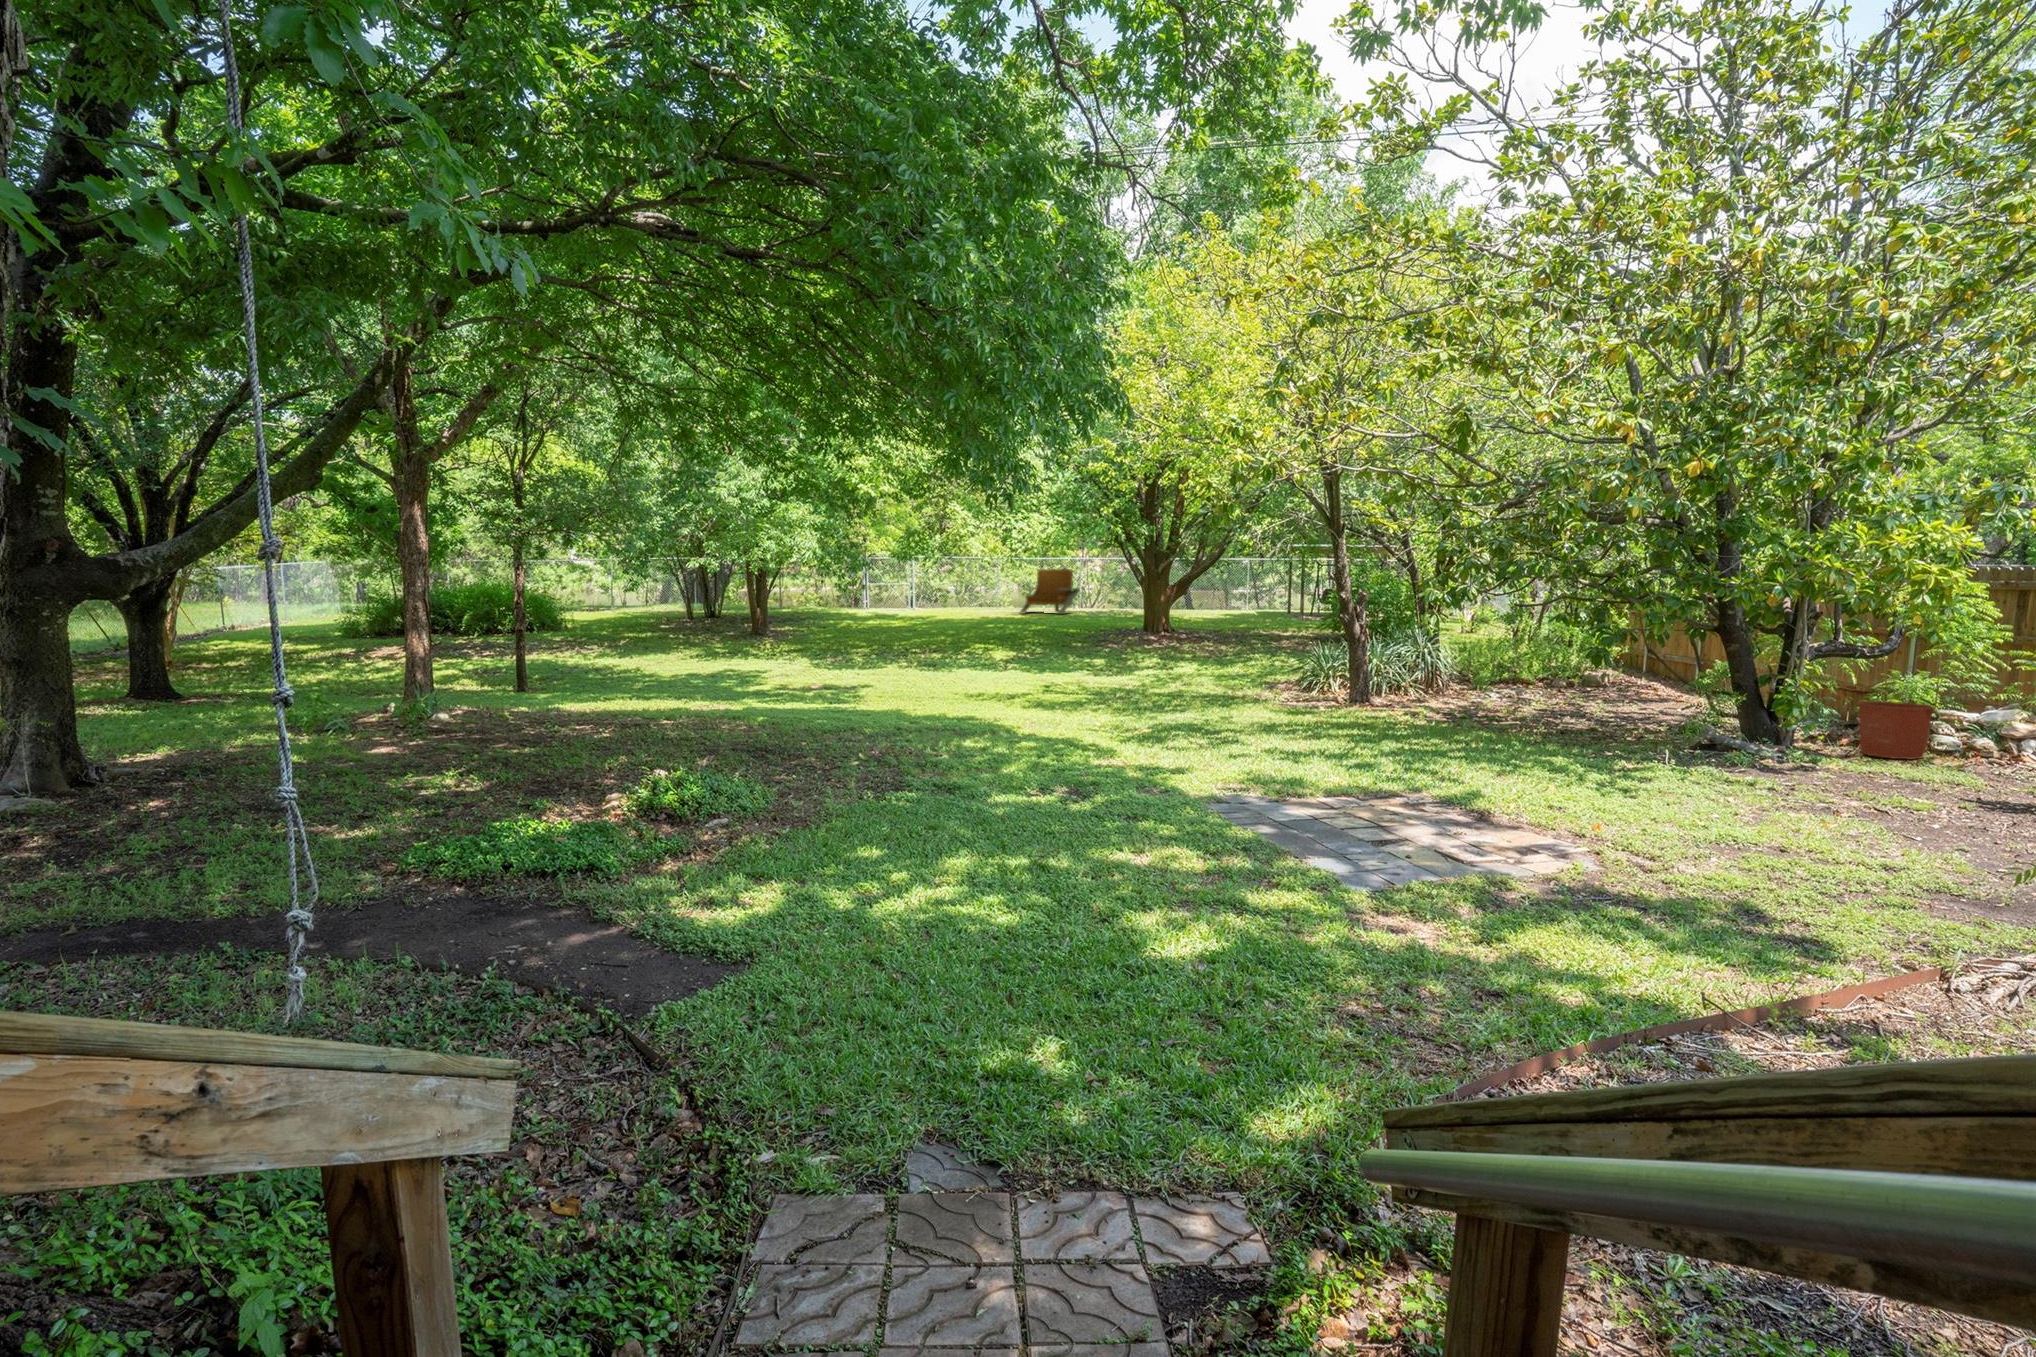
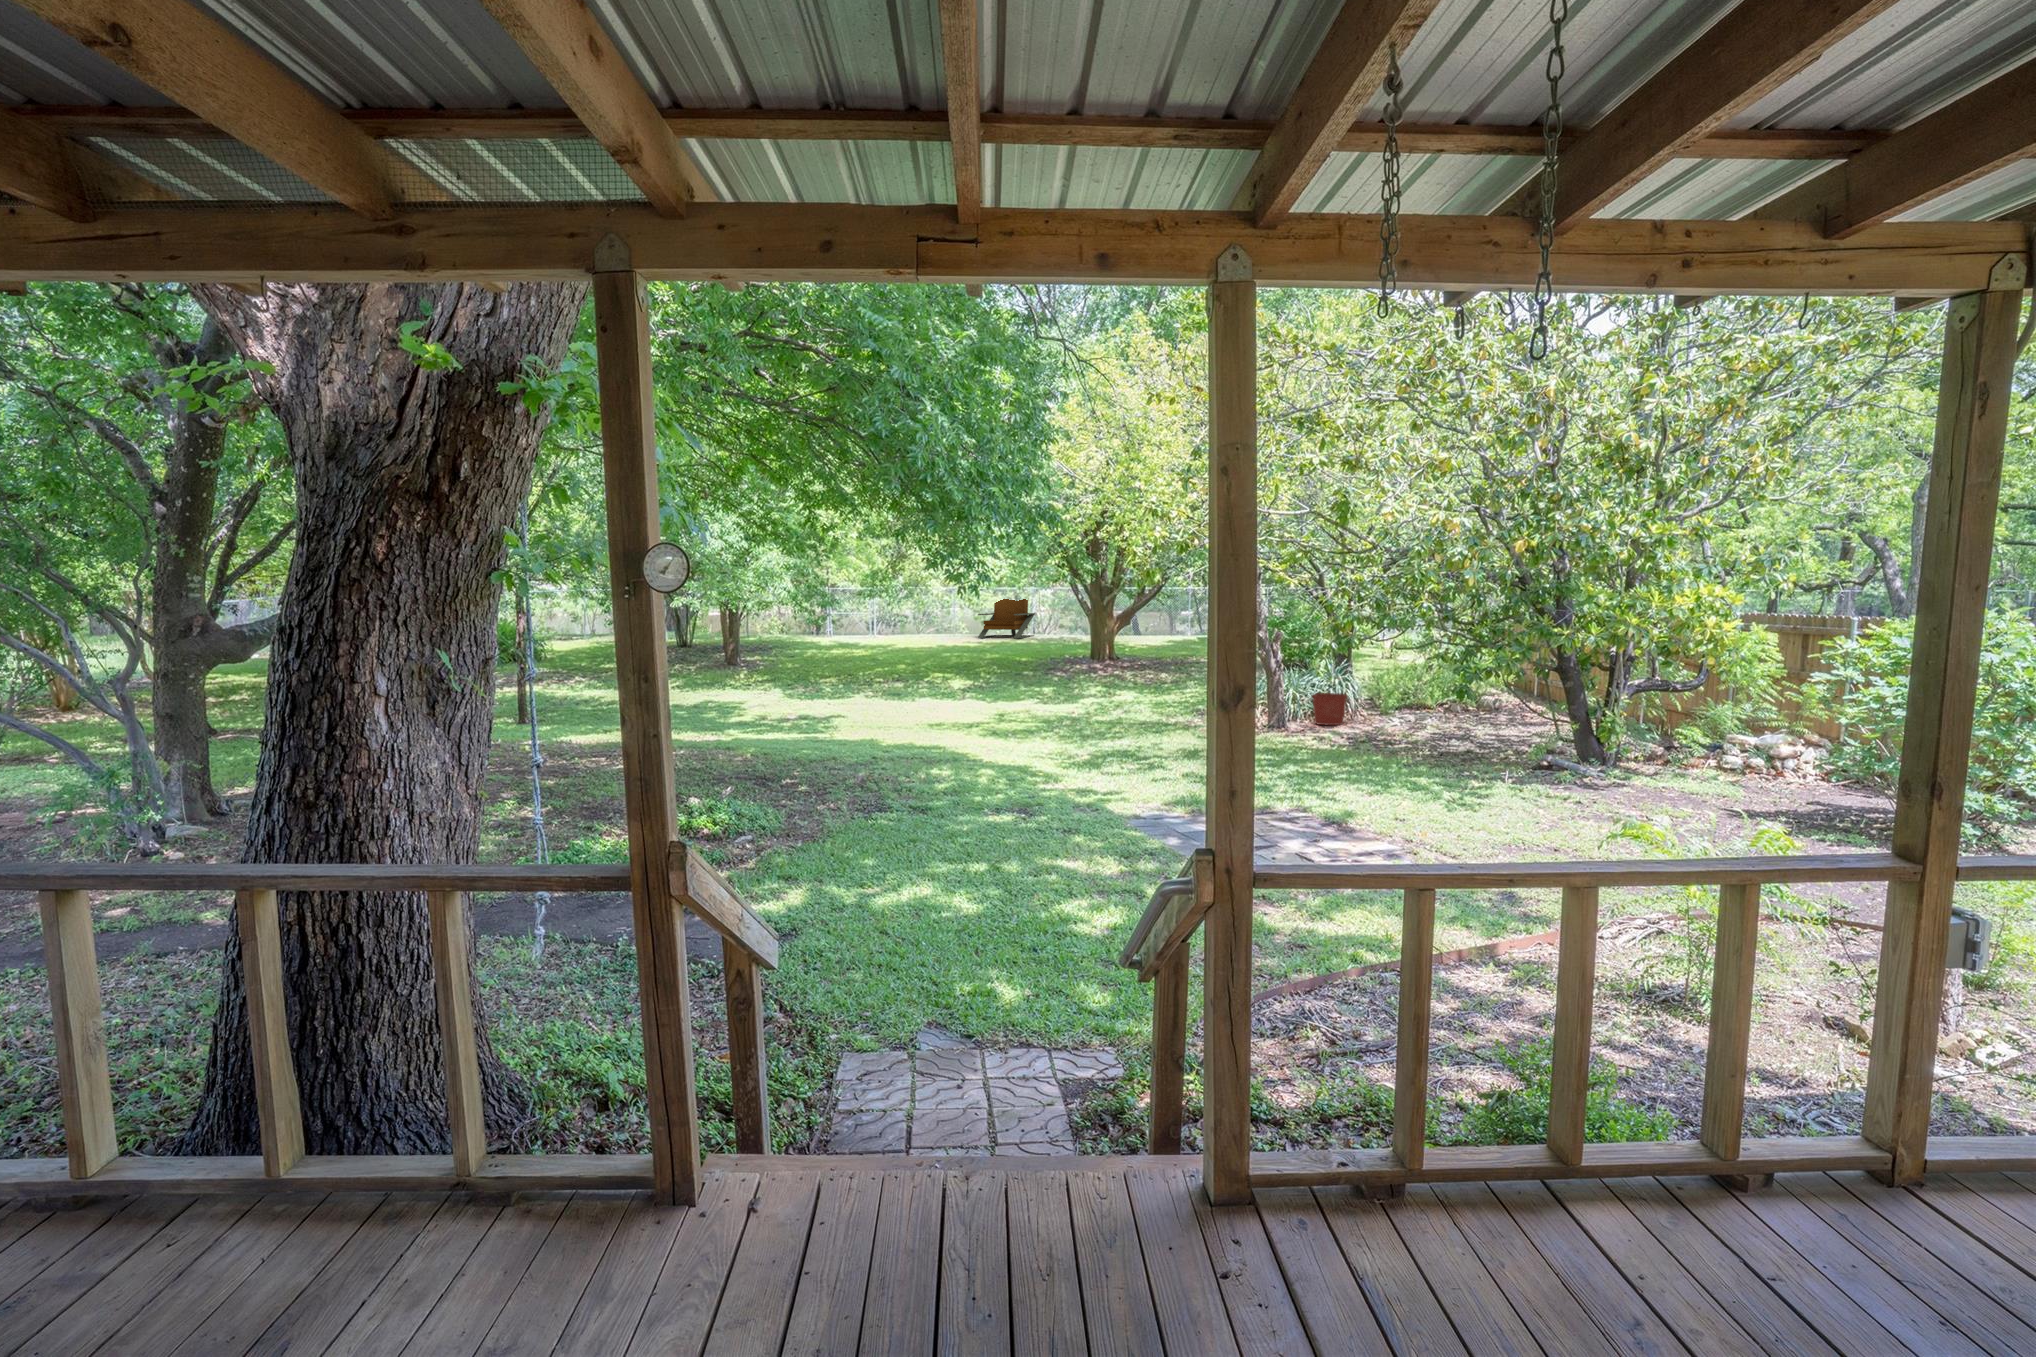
bucket: present [1857,701,1939,759] -> present [1311,693,1347,725]

